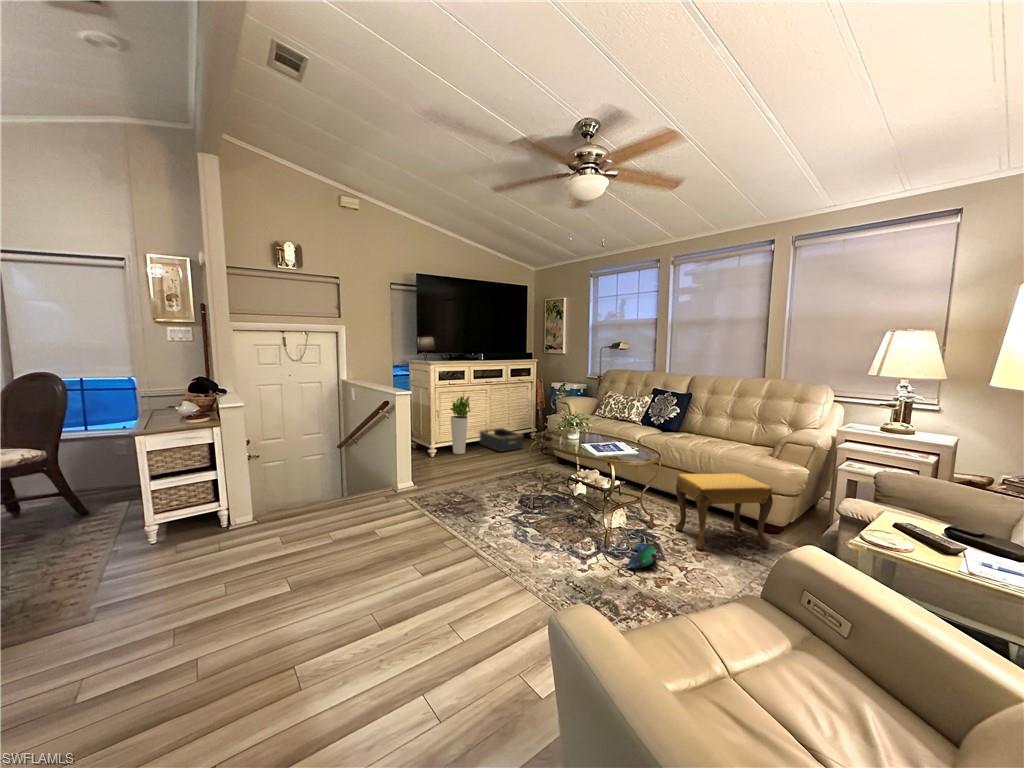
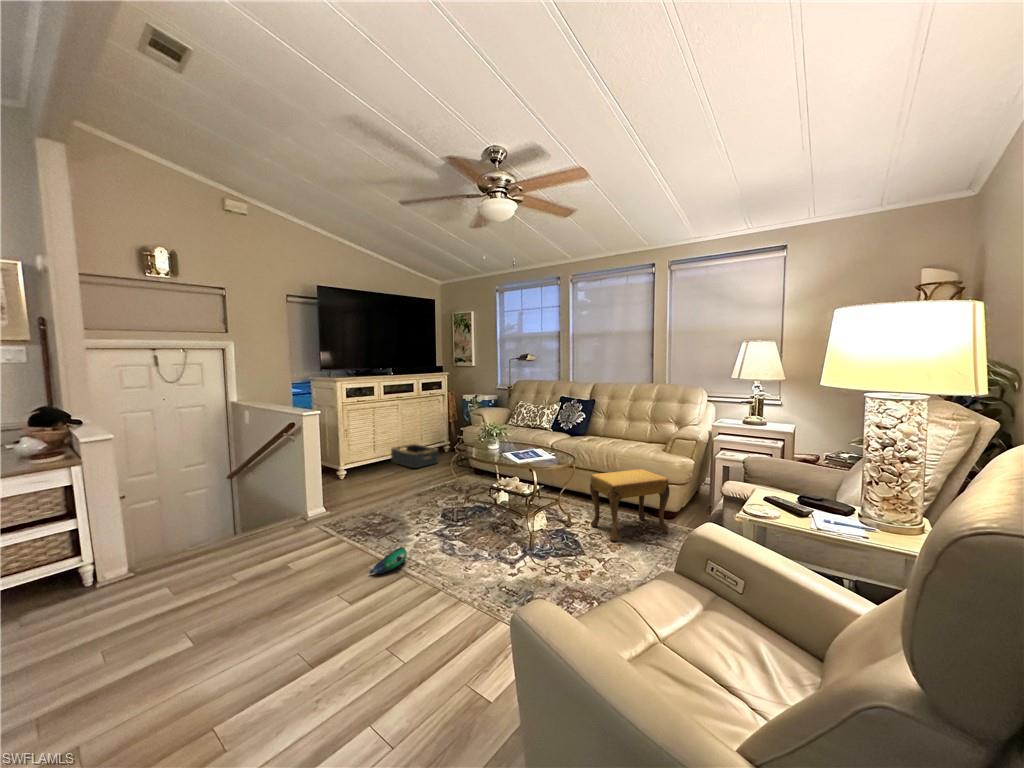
planter: present [450,396,471,454] -> none [358,412,385,474]
plush toy: present [624,543,657,569] -> present [369,547,407,574]

